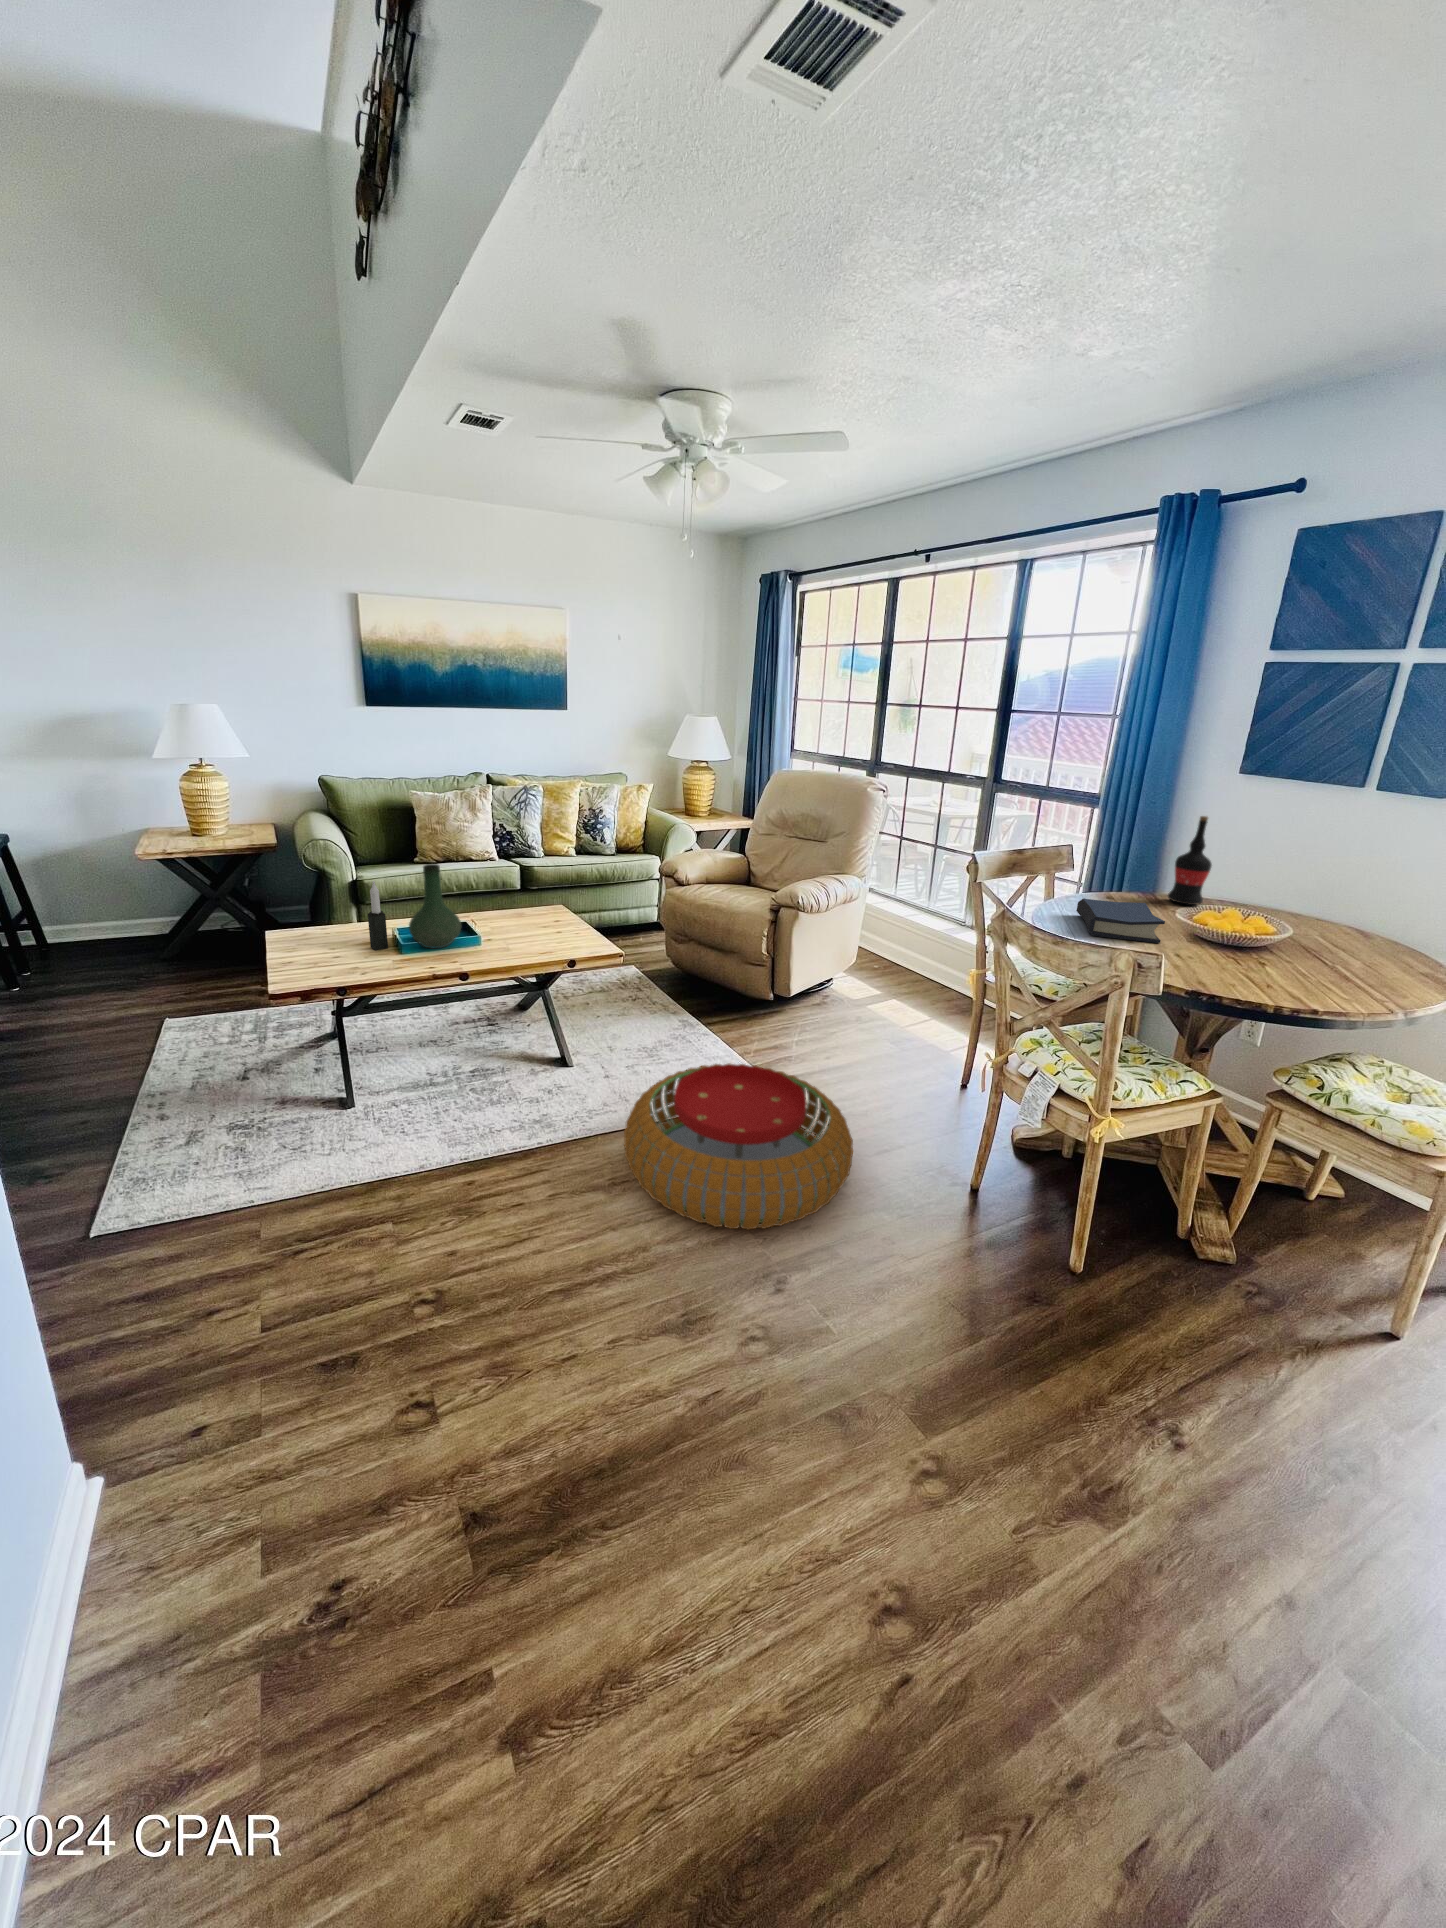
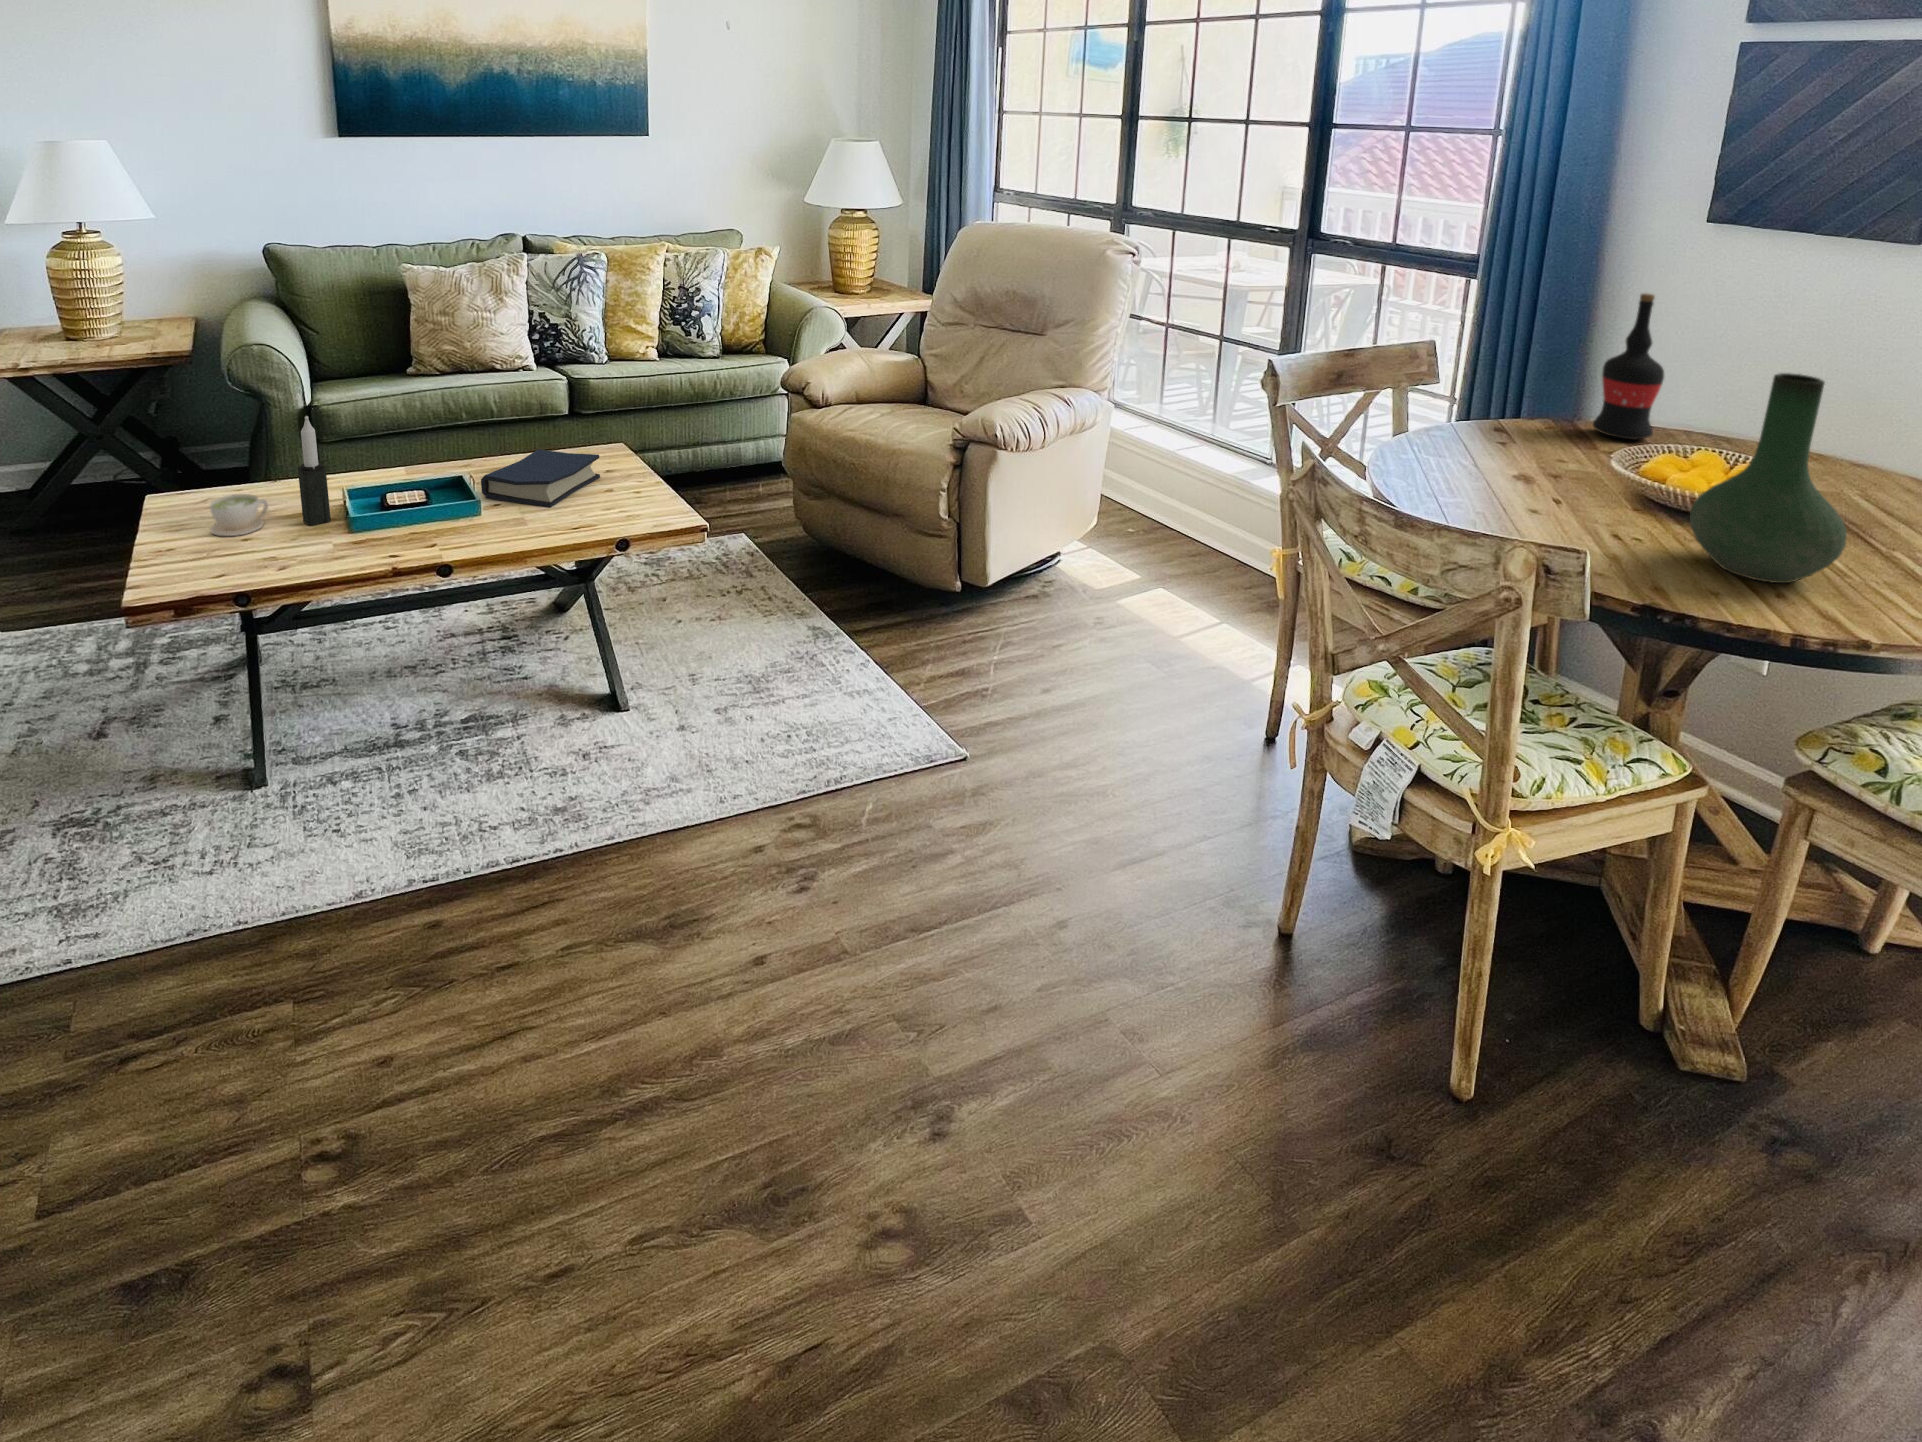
vase: present [409,864,461,948] -> present [1690,373,1847,583]
hardback book: present [1076,899,1165,943] -> present [481,449,600,507]
coffee cup: none [313,930,349,956] -> present [210,494,268,536]
pouf: present [624,1064,853,1230] -> none [690,710,1074,1015]

